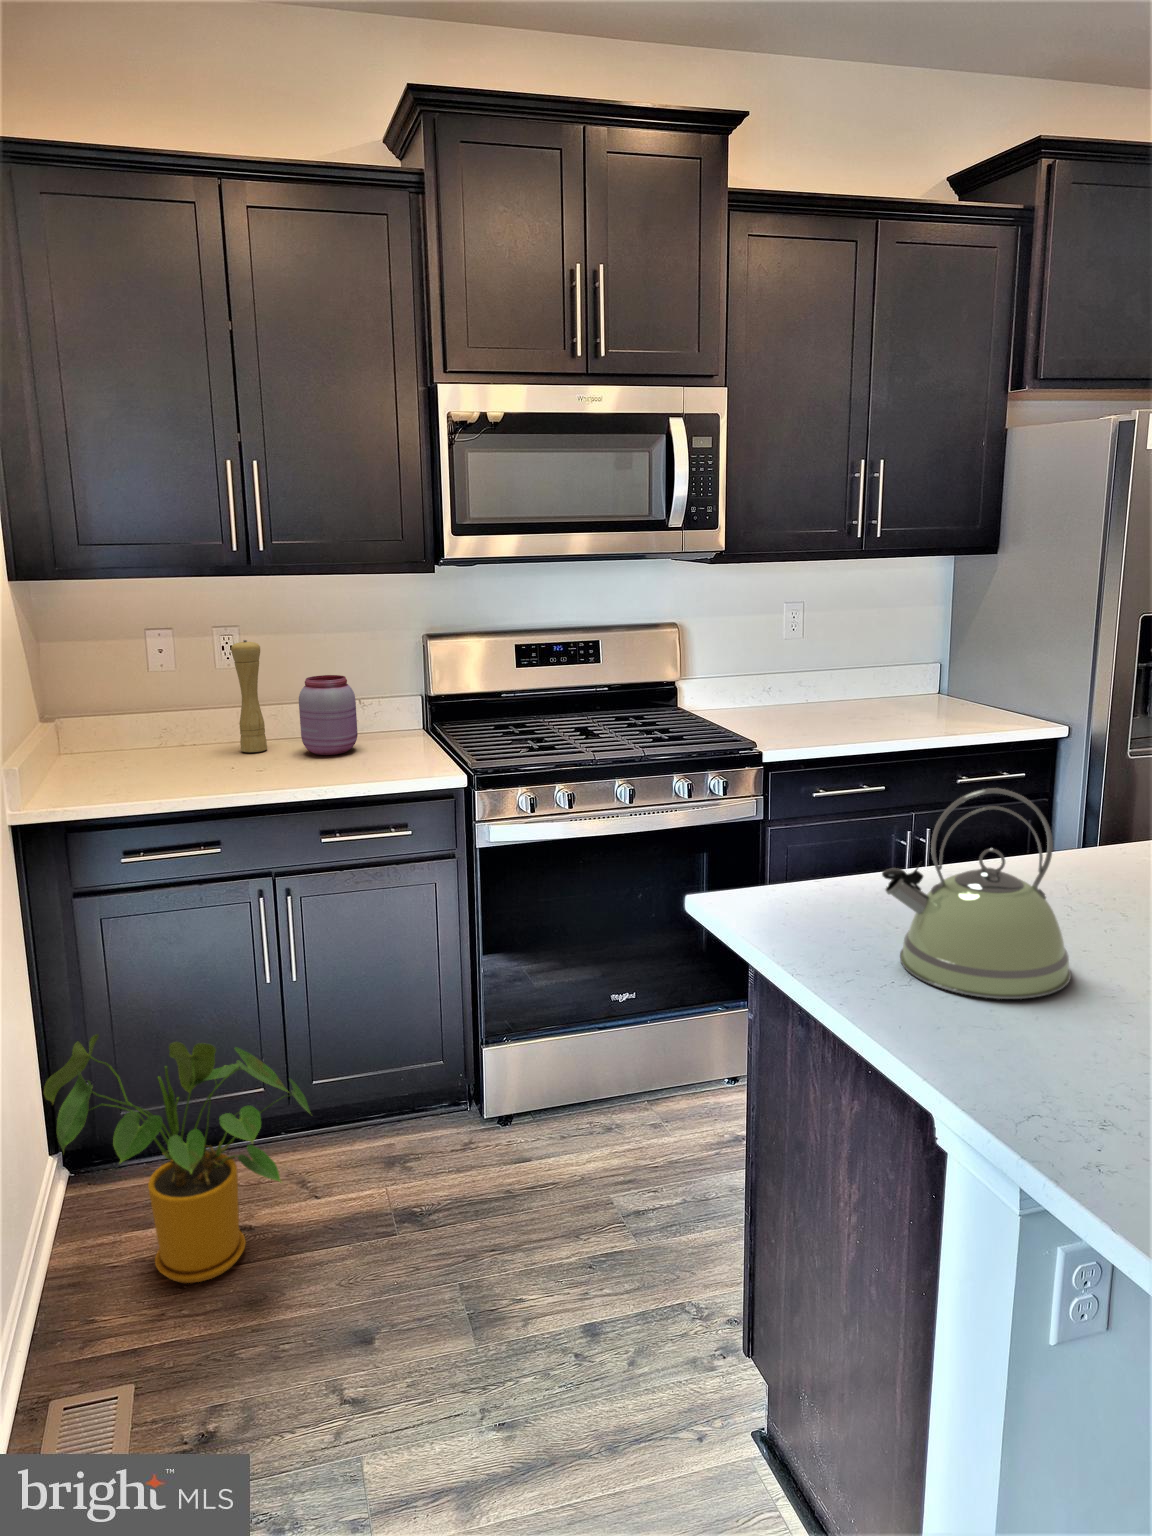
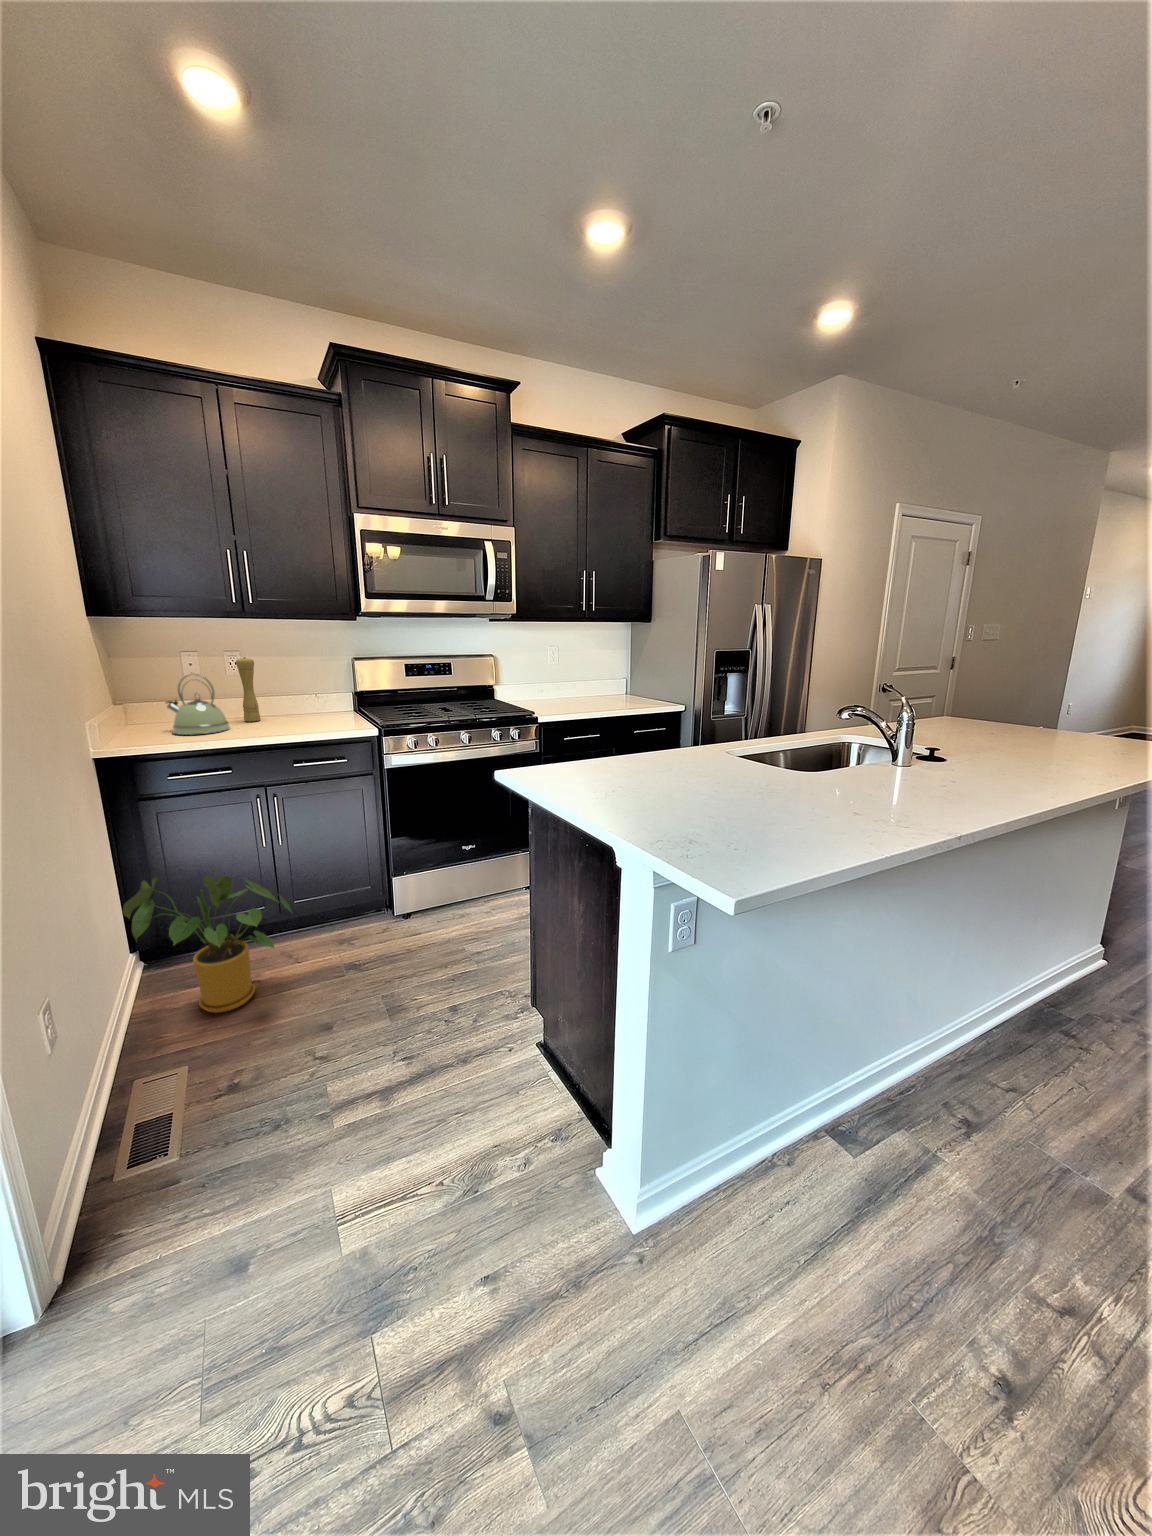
jar: present [299,675,358,755] -> none [279,678,315,722]
kettle: present [882,788,1071,999] -> present [166,674,230,735]

